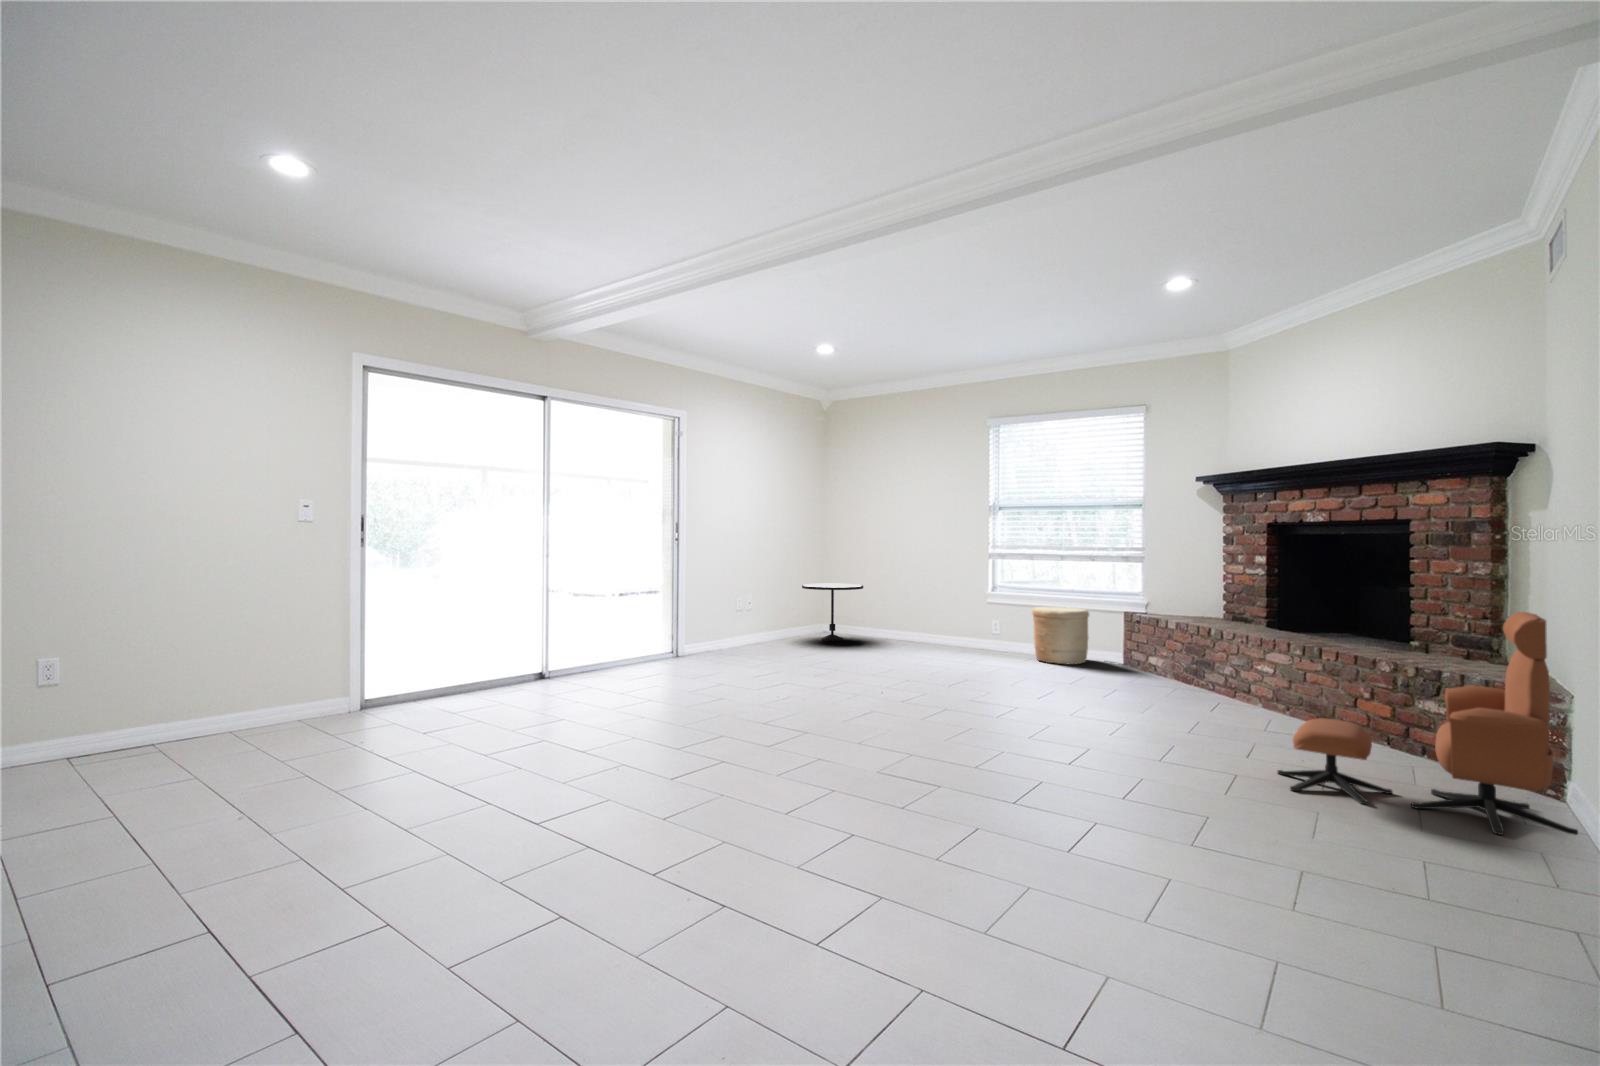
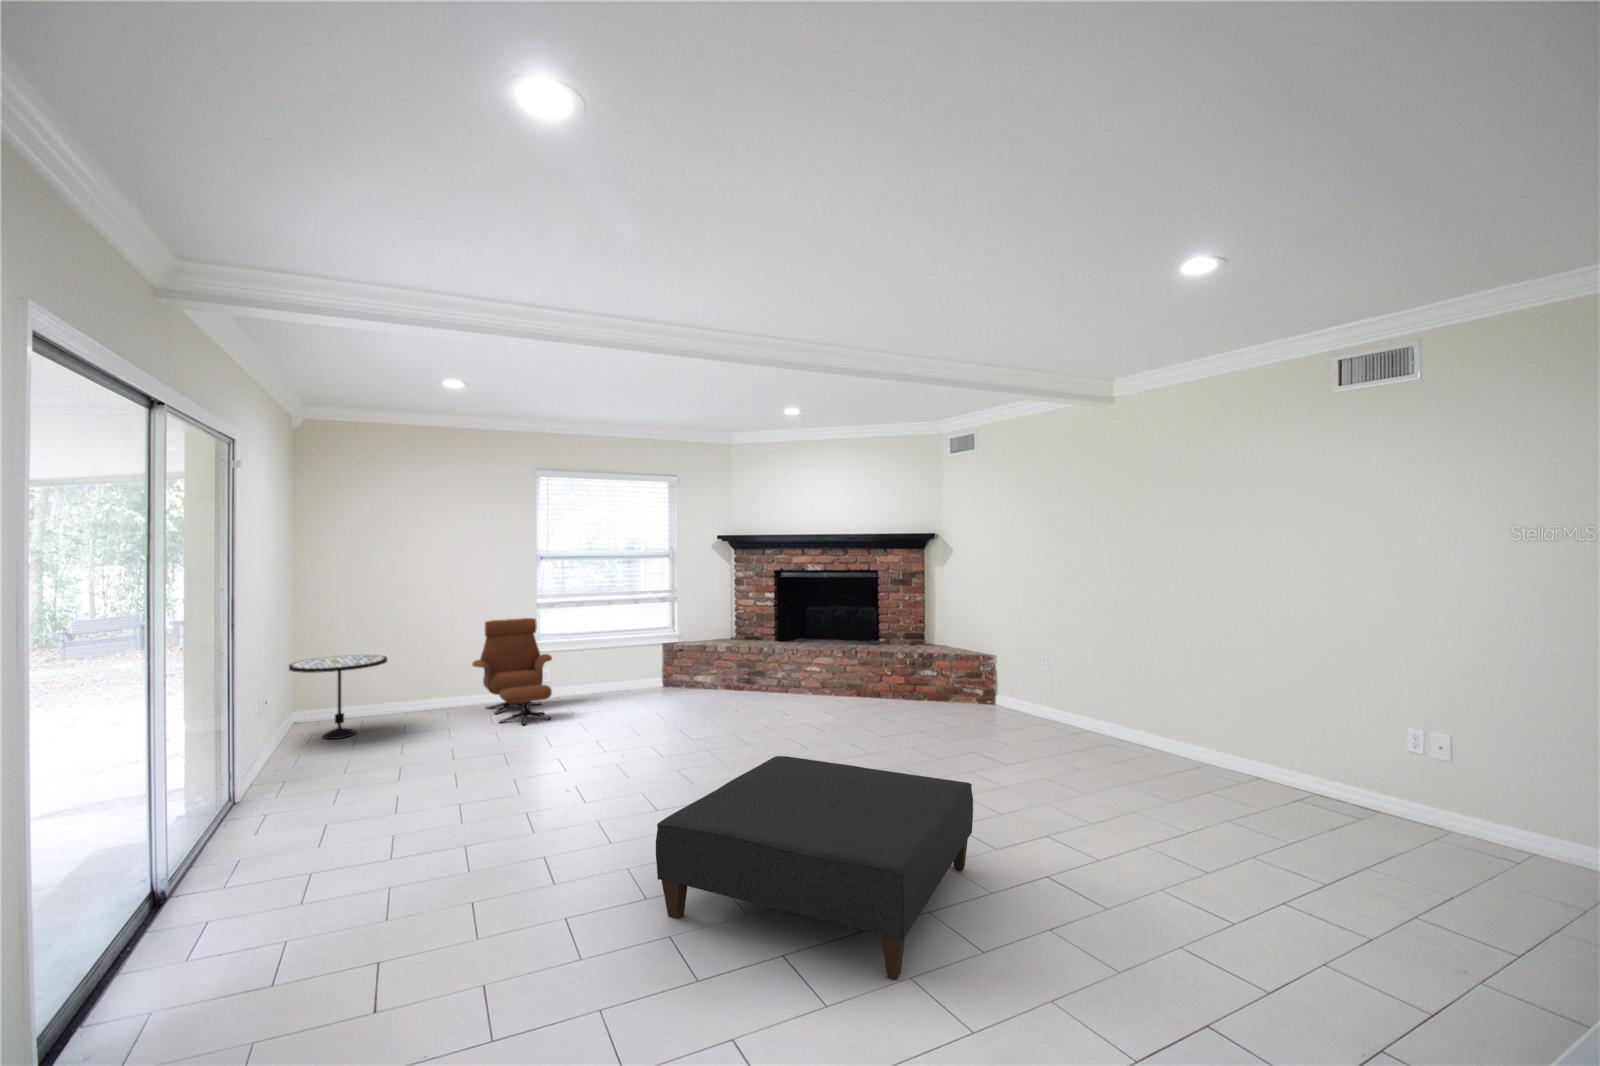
woven basket: present [1032,607,1089,664] -> none [599,646,648,700]
lounge chair: present [1278,612,1578,835] -> present [472,618,552,725]
ottoman: none [488,667,775,814] -> present [656,756,973,980]

